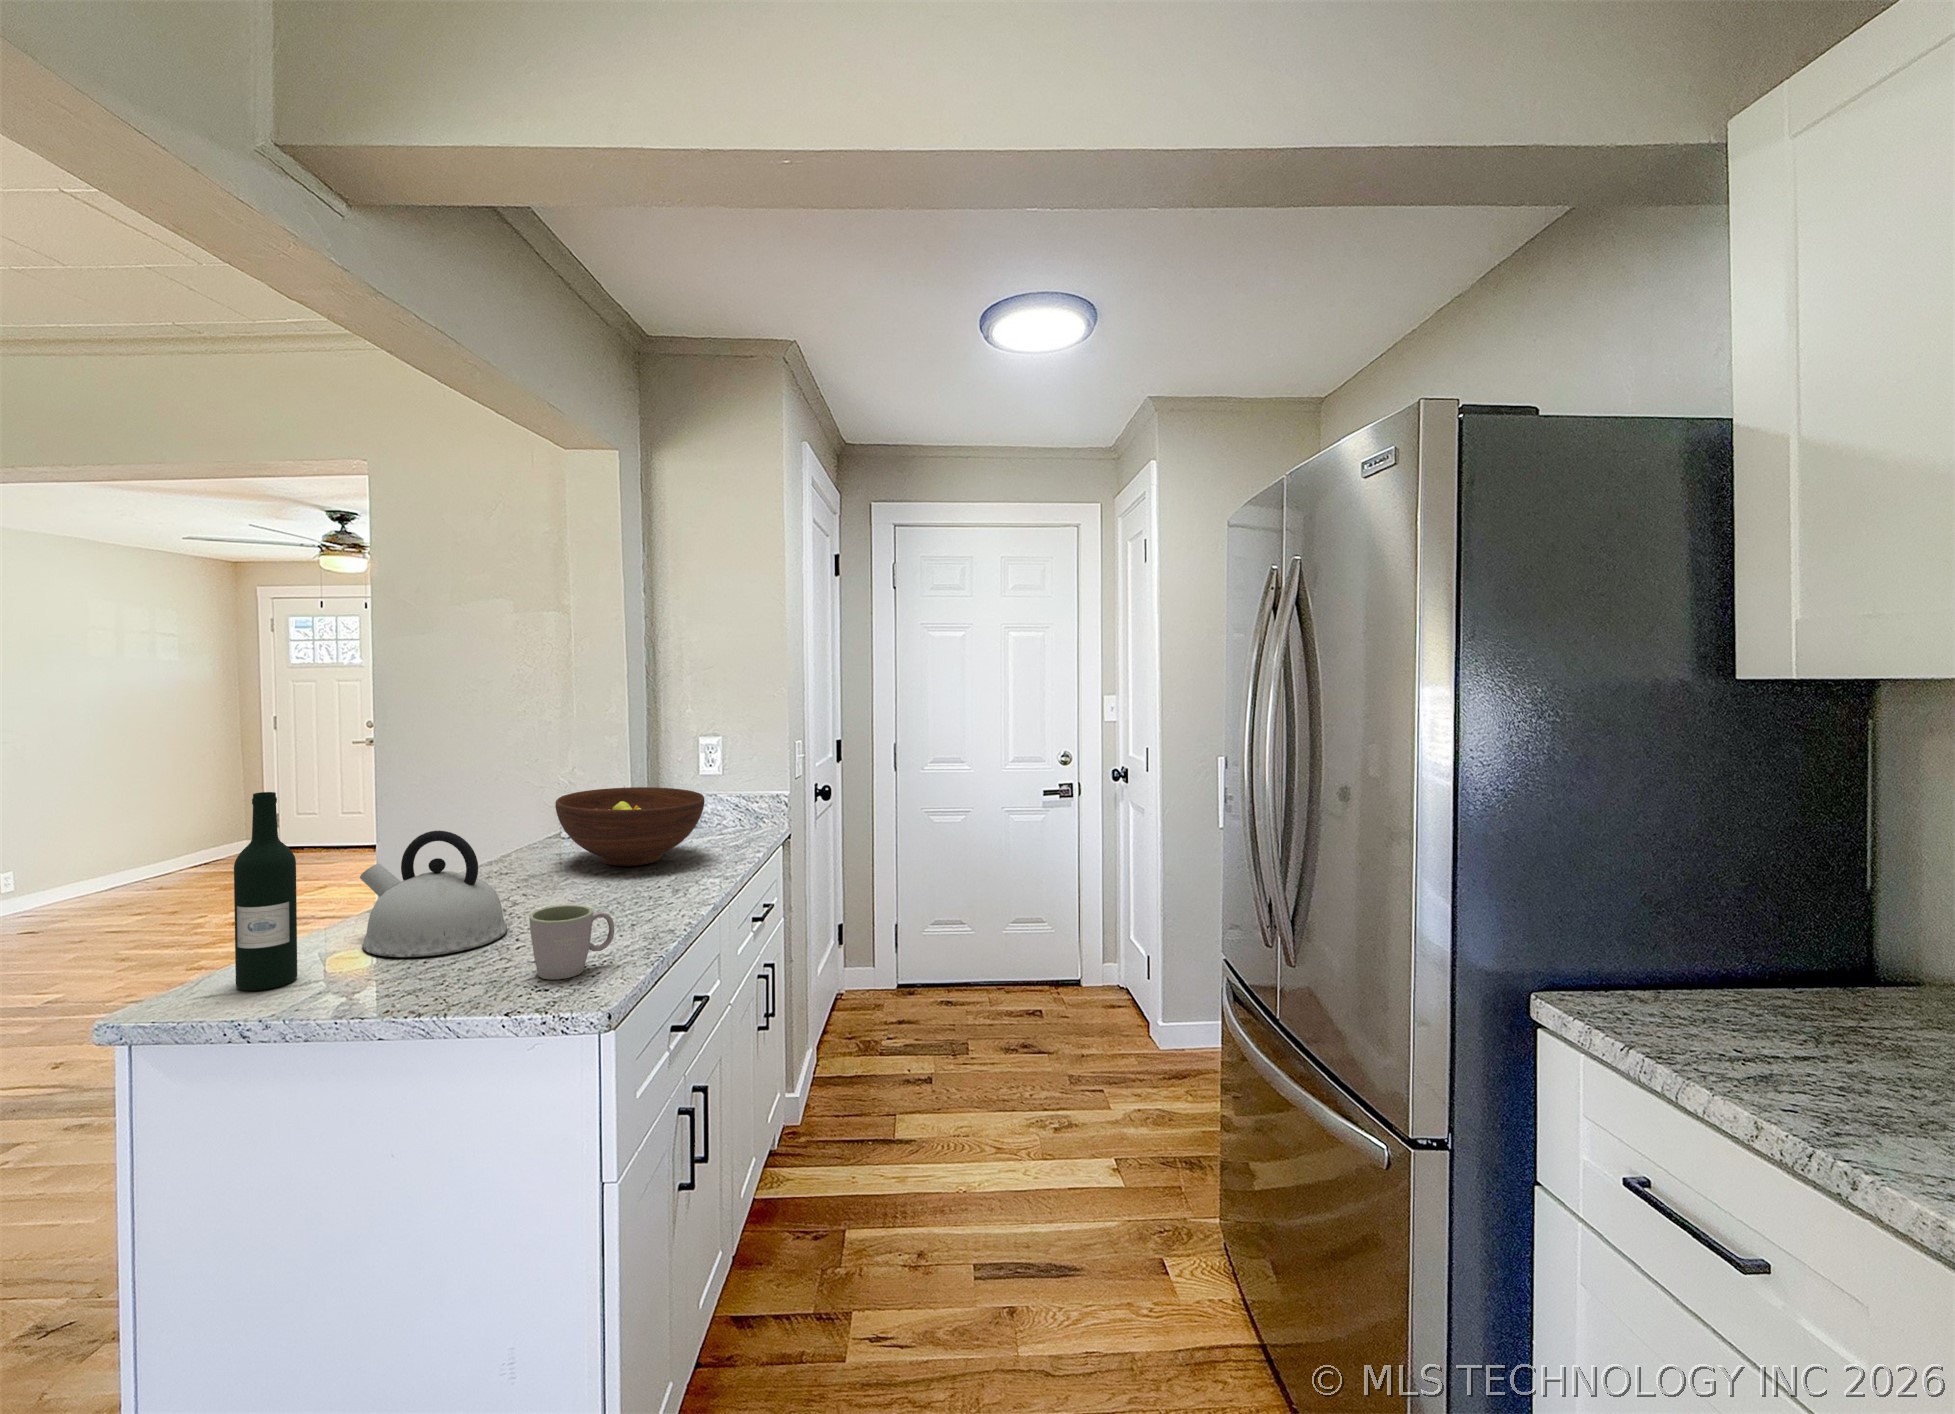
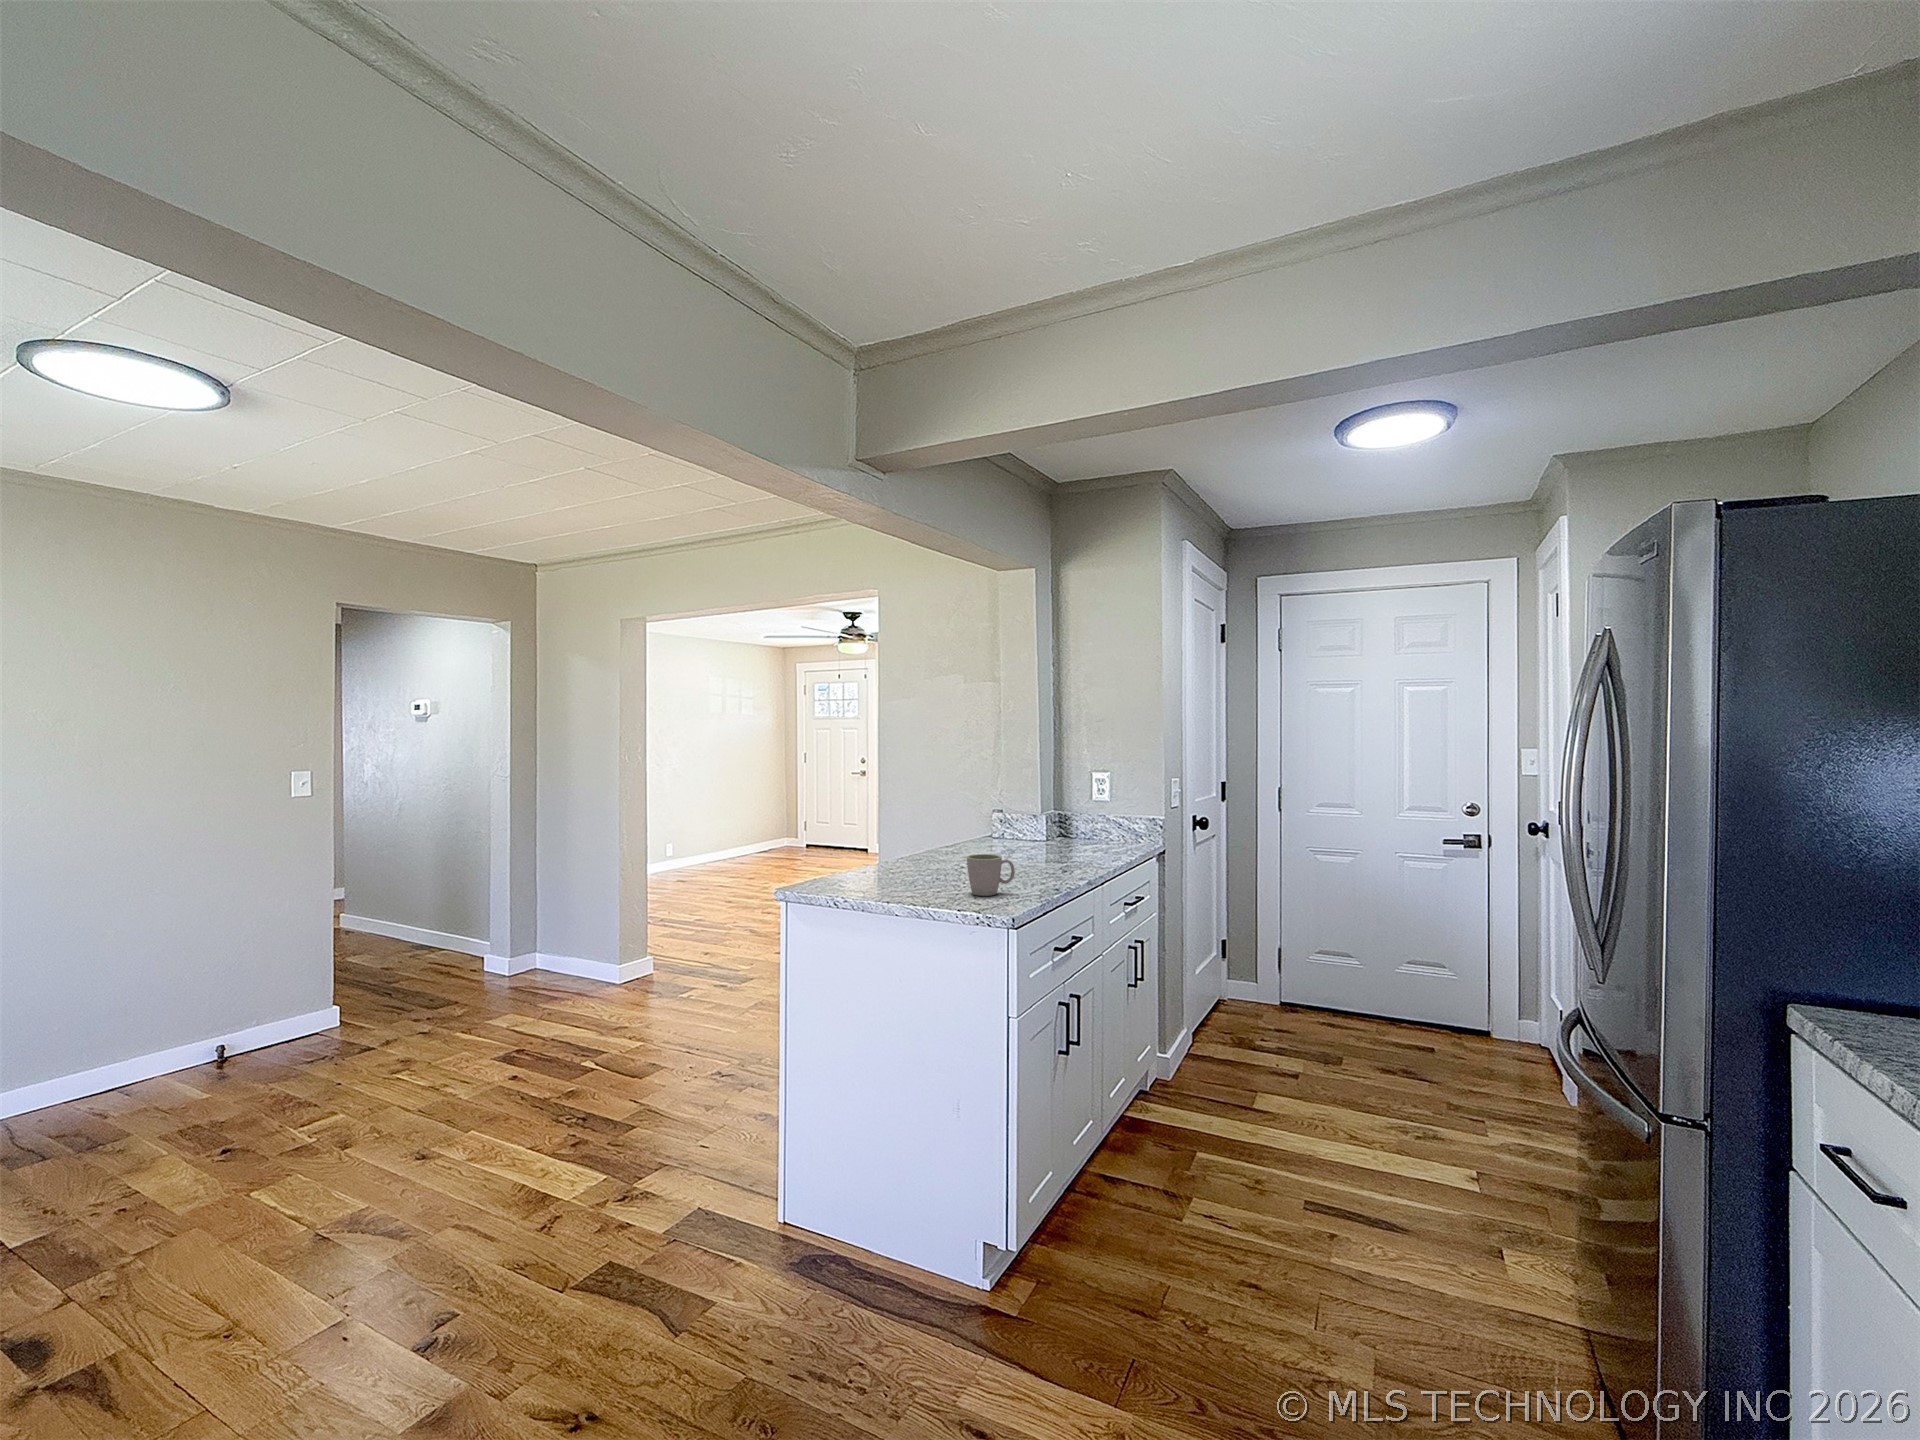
fruit bowl: present [555,787,704,866] -> none [993,804,1090,855]
wine bottle: present [234,792,297,990] -> none [830,781,856,887]
kettle: present [360,831,507,957] -> none [885,812,960,882]

